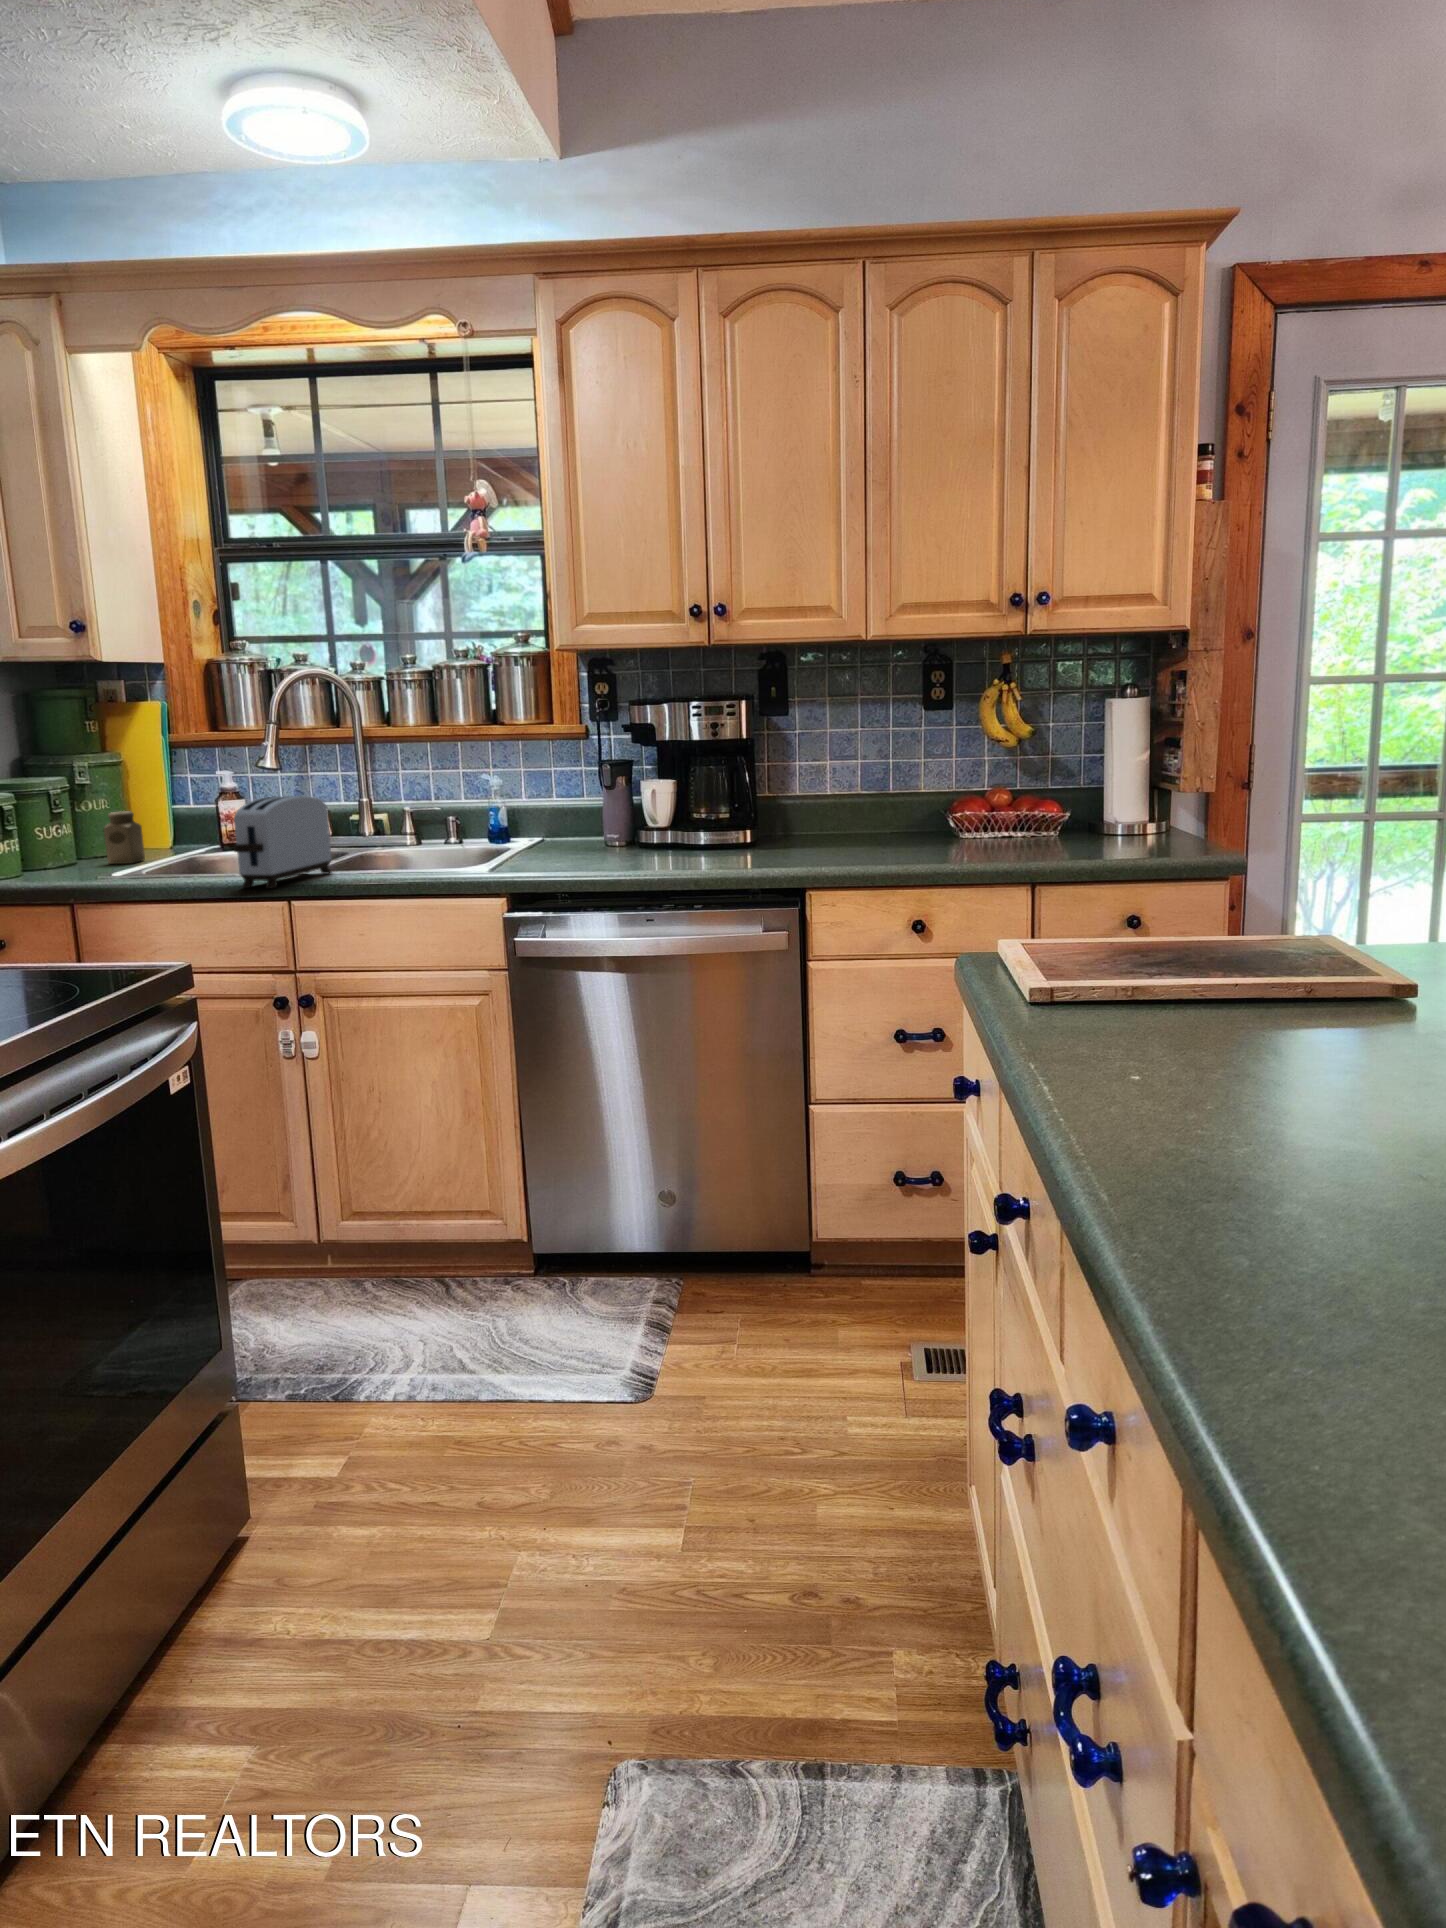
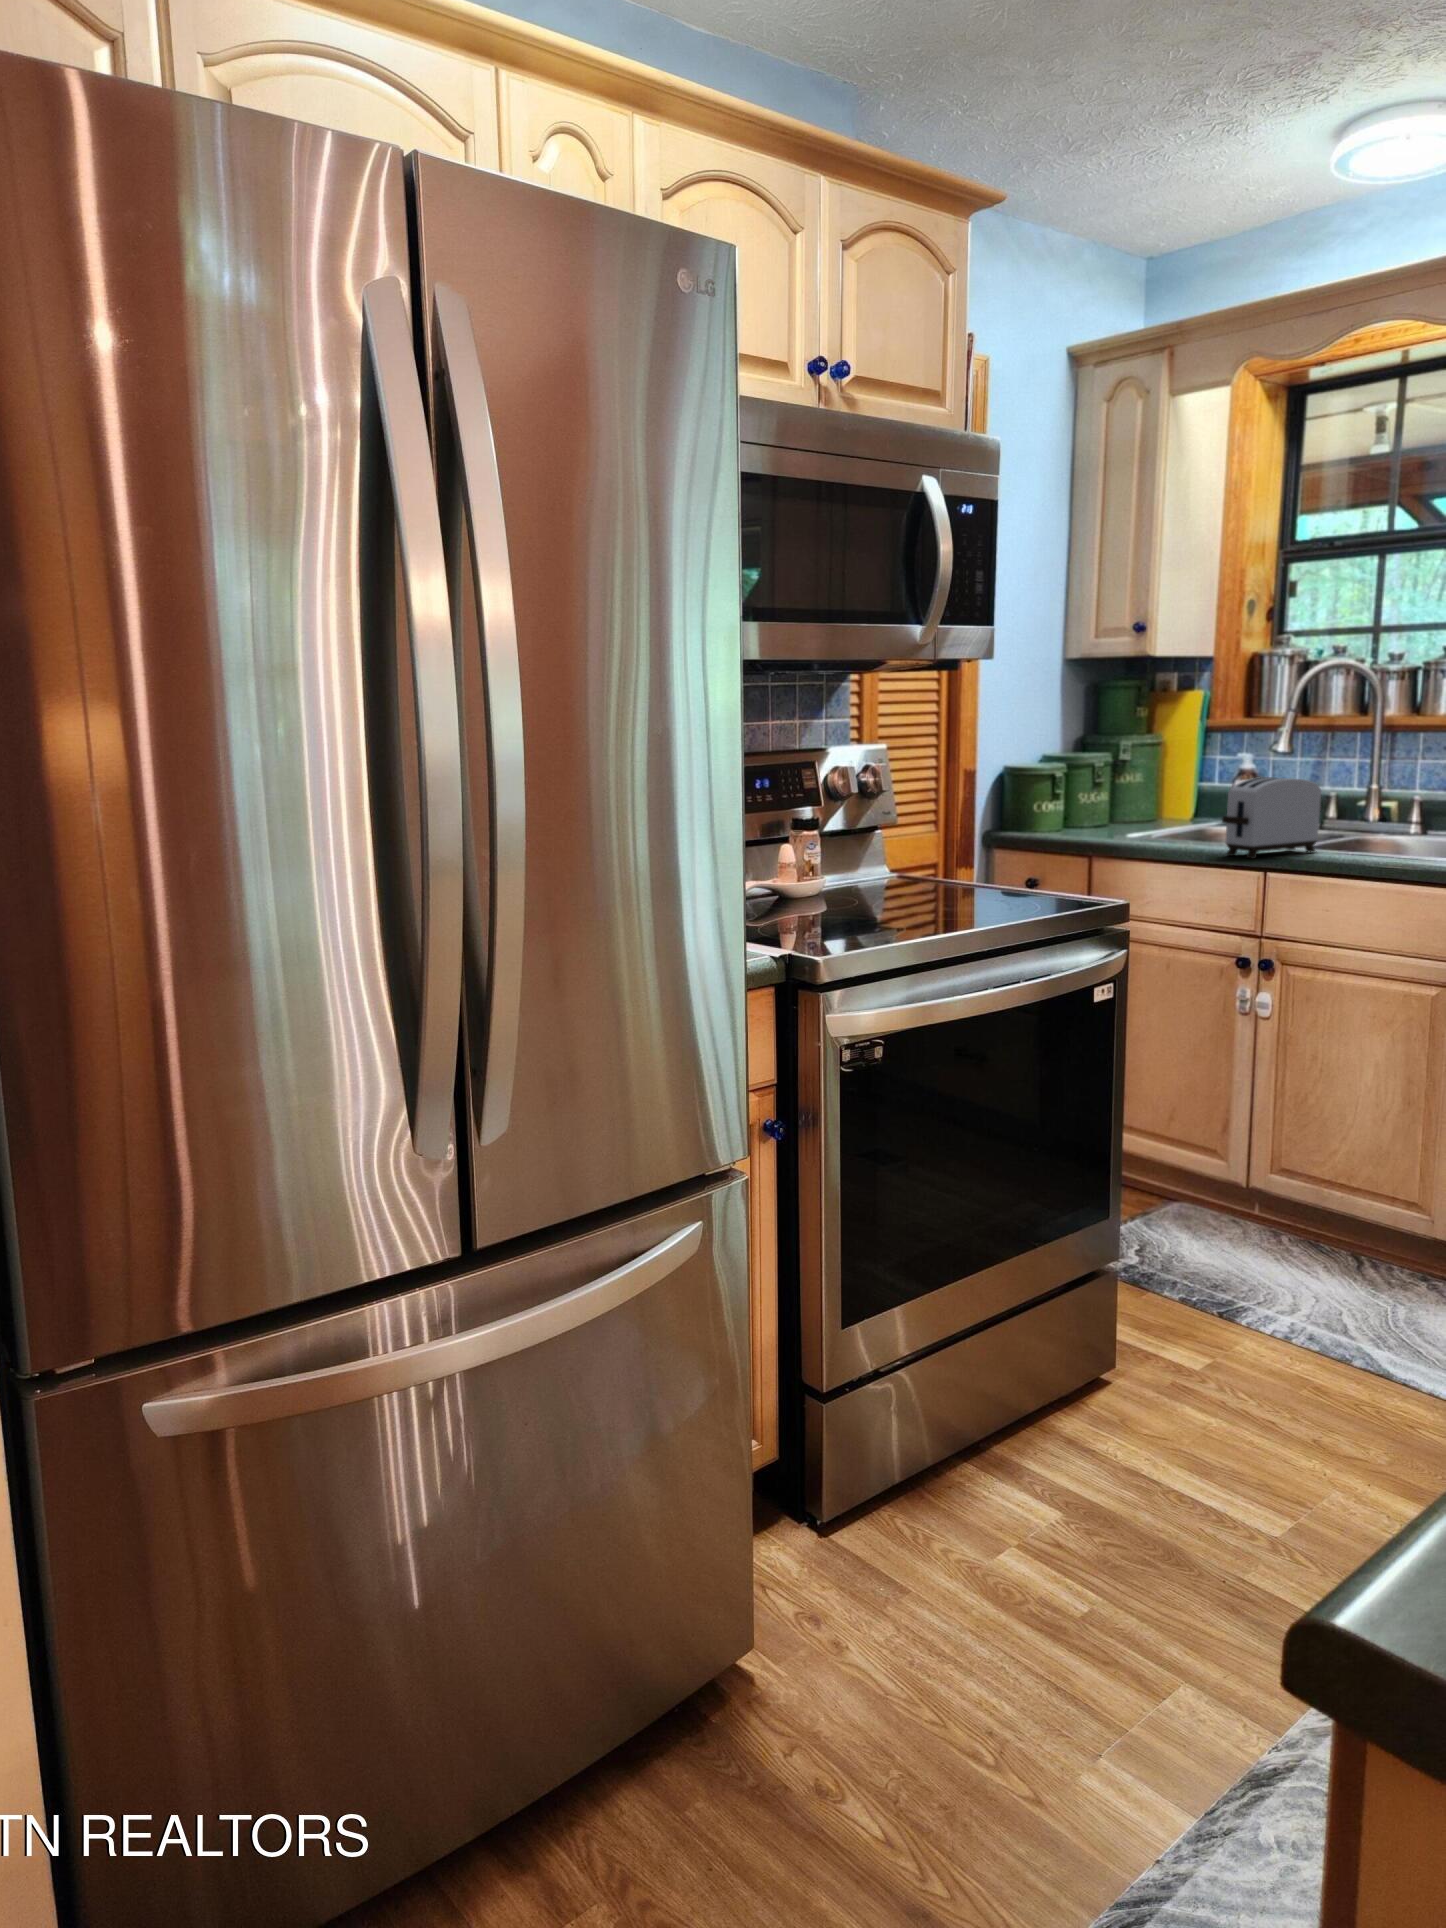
salt shaker: present [104,811,145,864] -> none [1135,783,1167,828]

